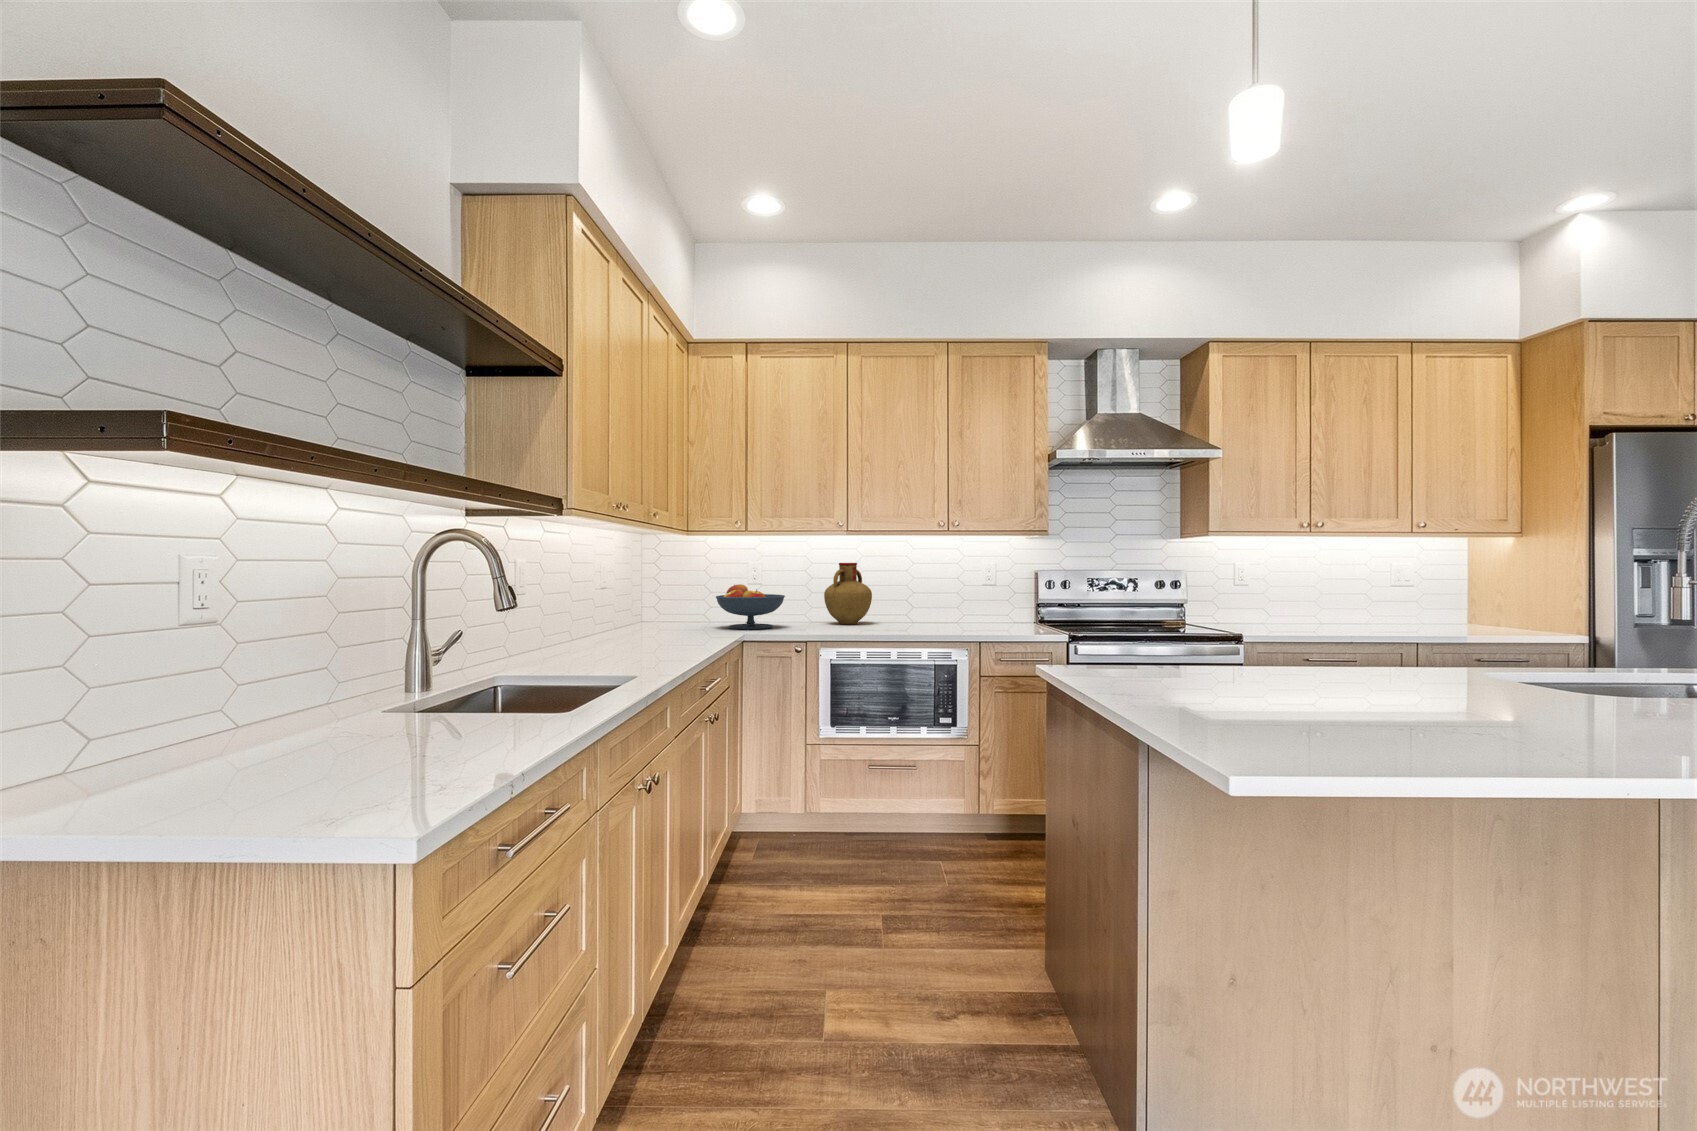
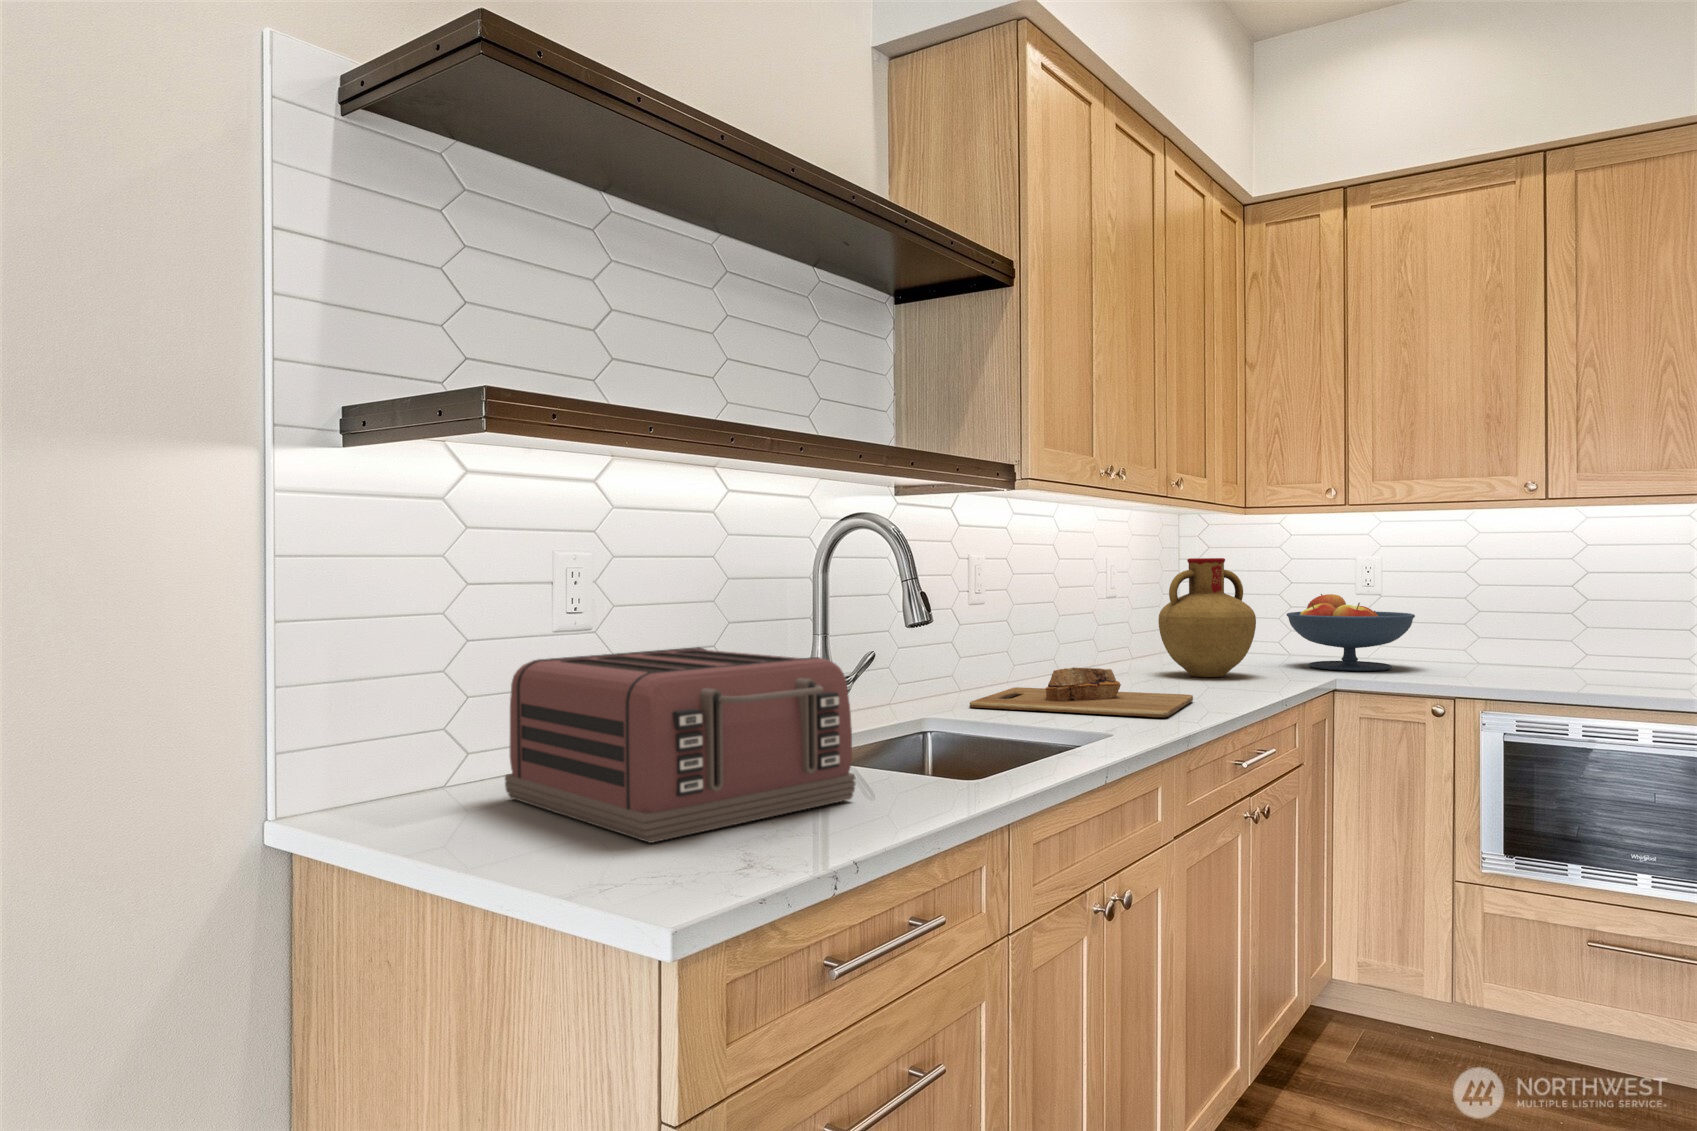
vase: present [824,563,872,624] -> present [1158,558,1256,677]
toaster: none [143,633,488,786] -> present [505,647,856,843]
cutting board: none [527,635,675,667] -> present [970,667,1193,717]

